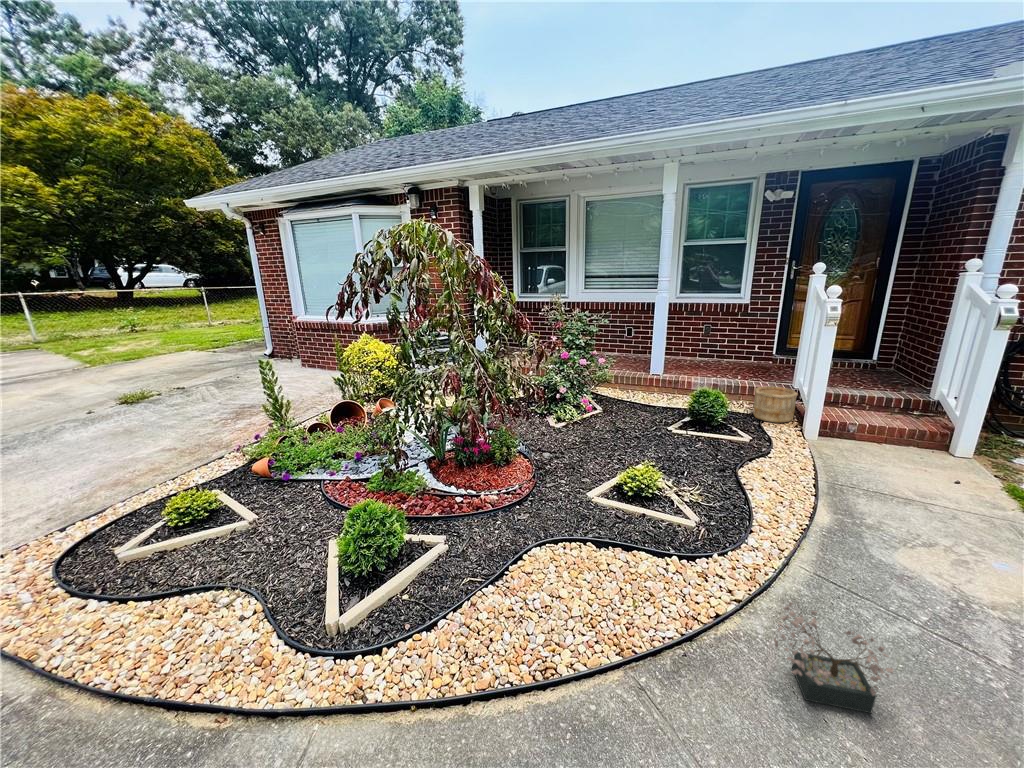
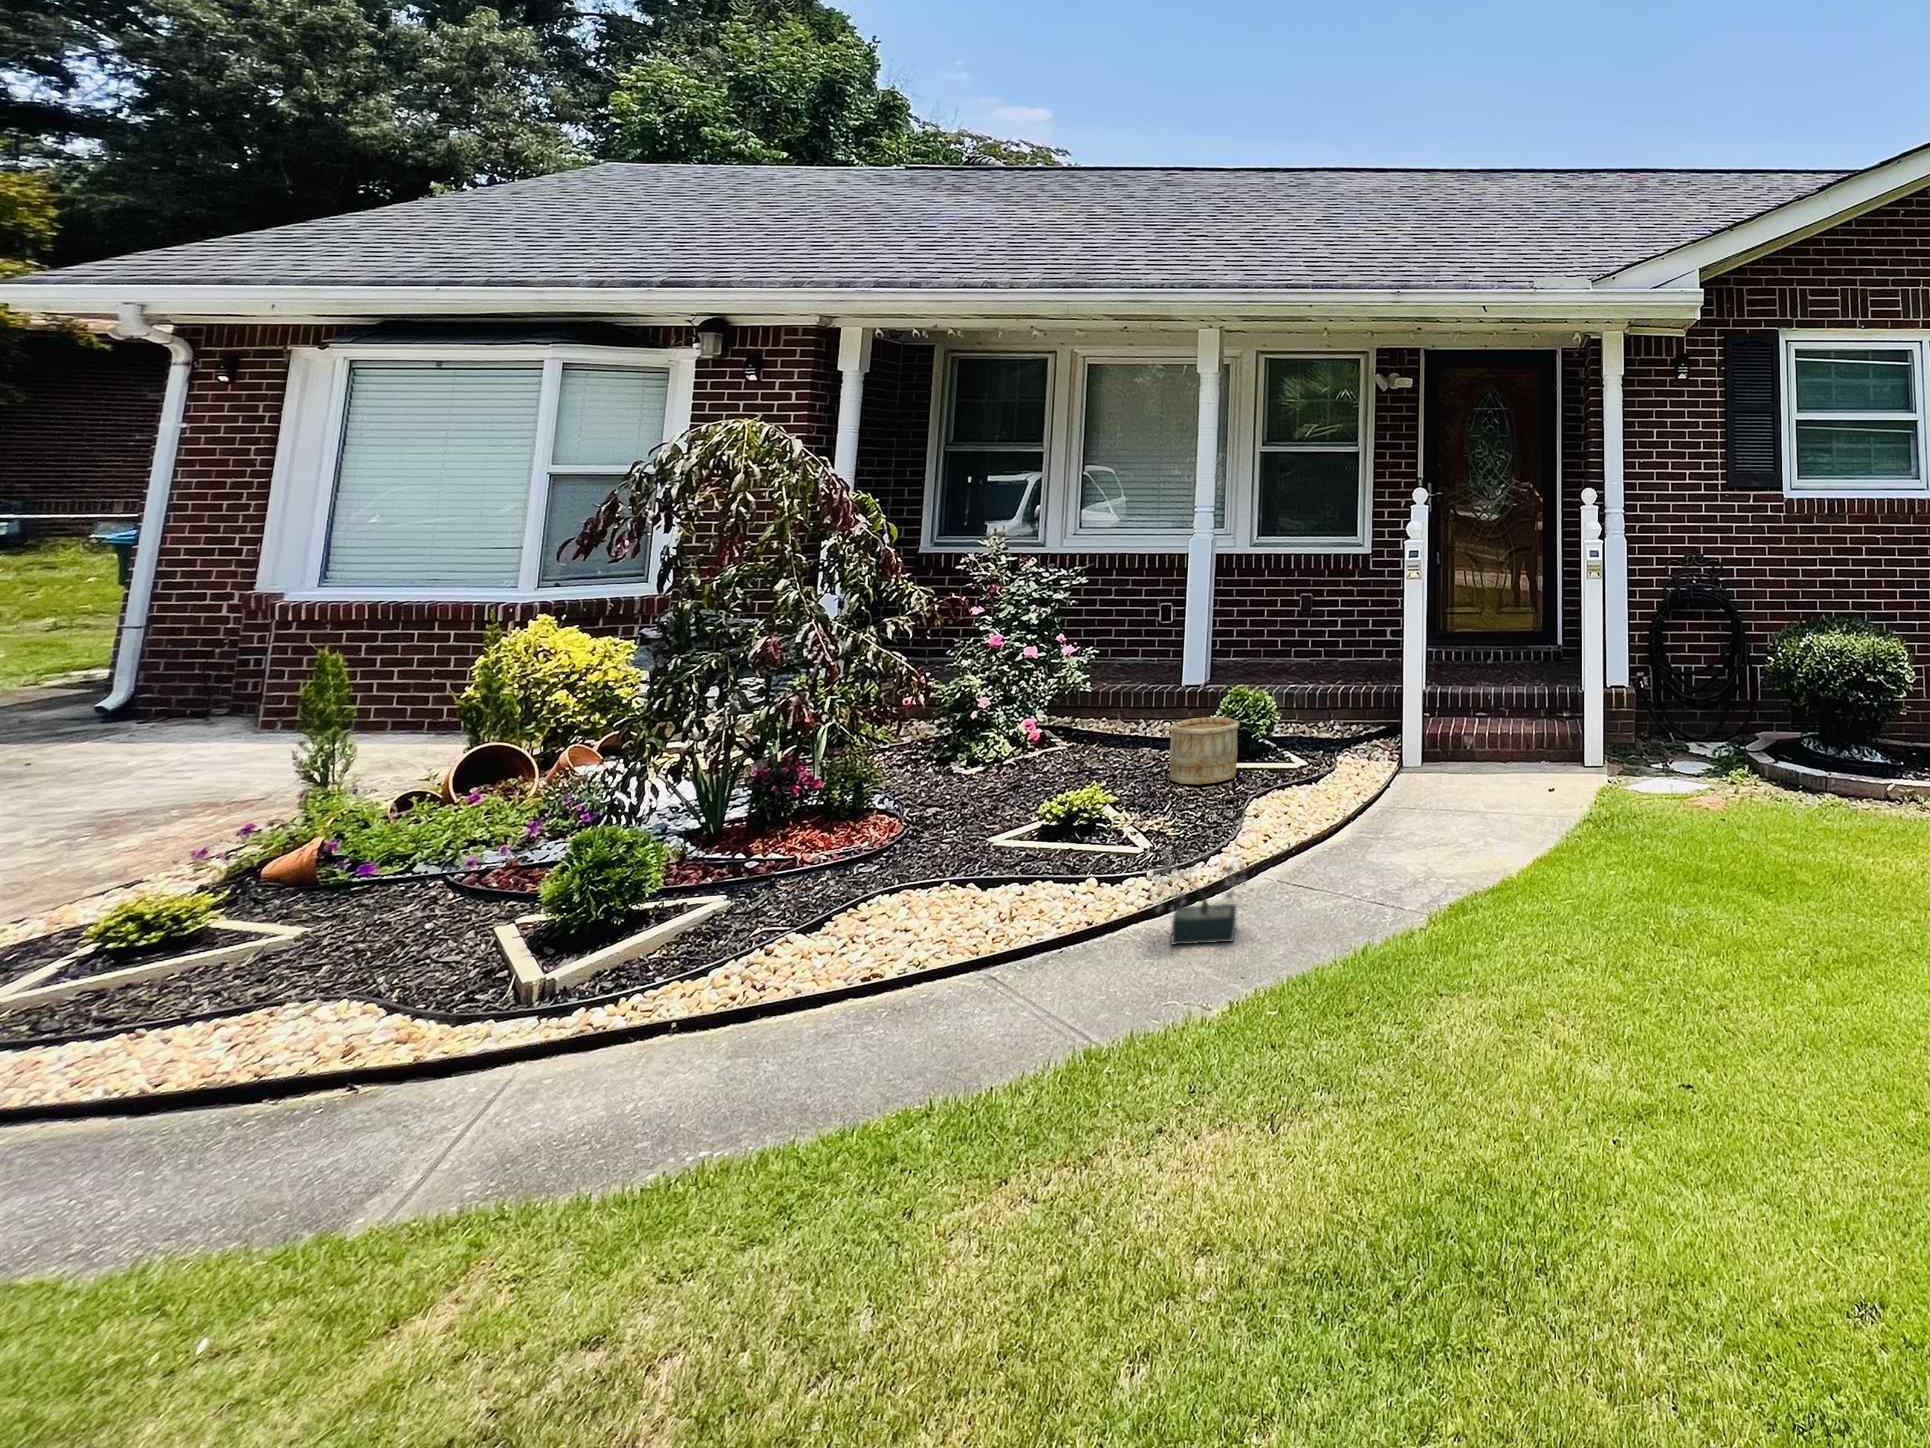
wooden bucket: present [753,386,798,423] -> present [1169,717,1240,784]

